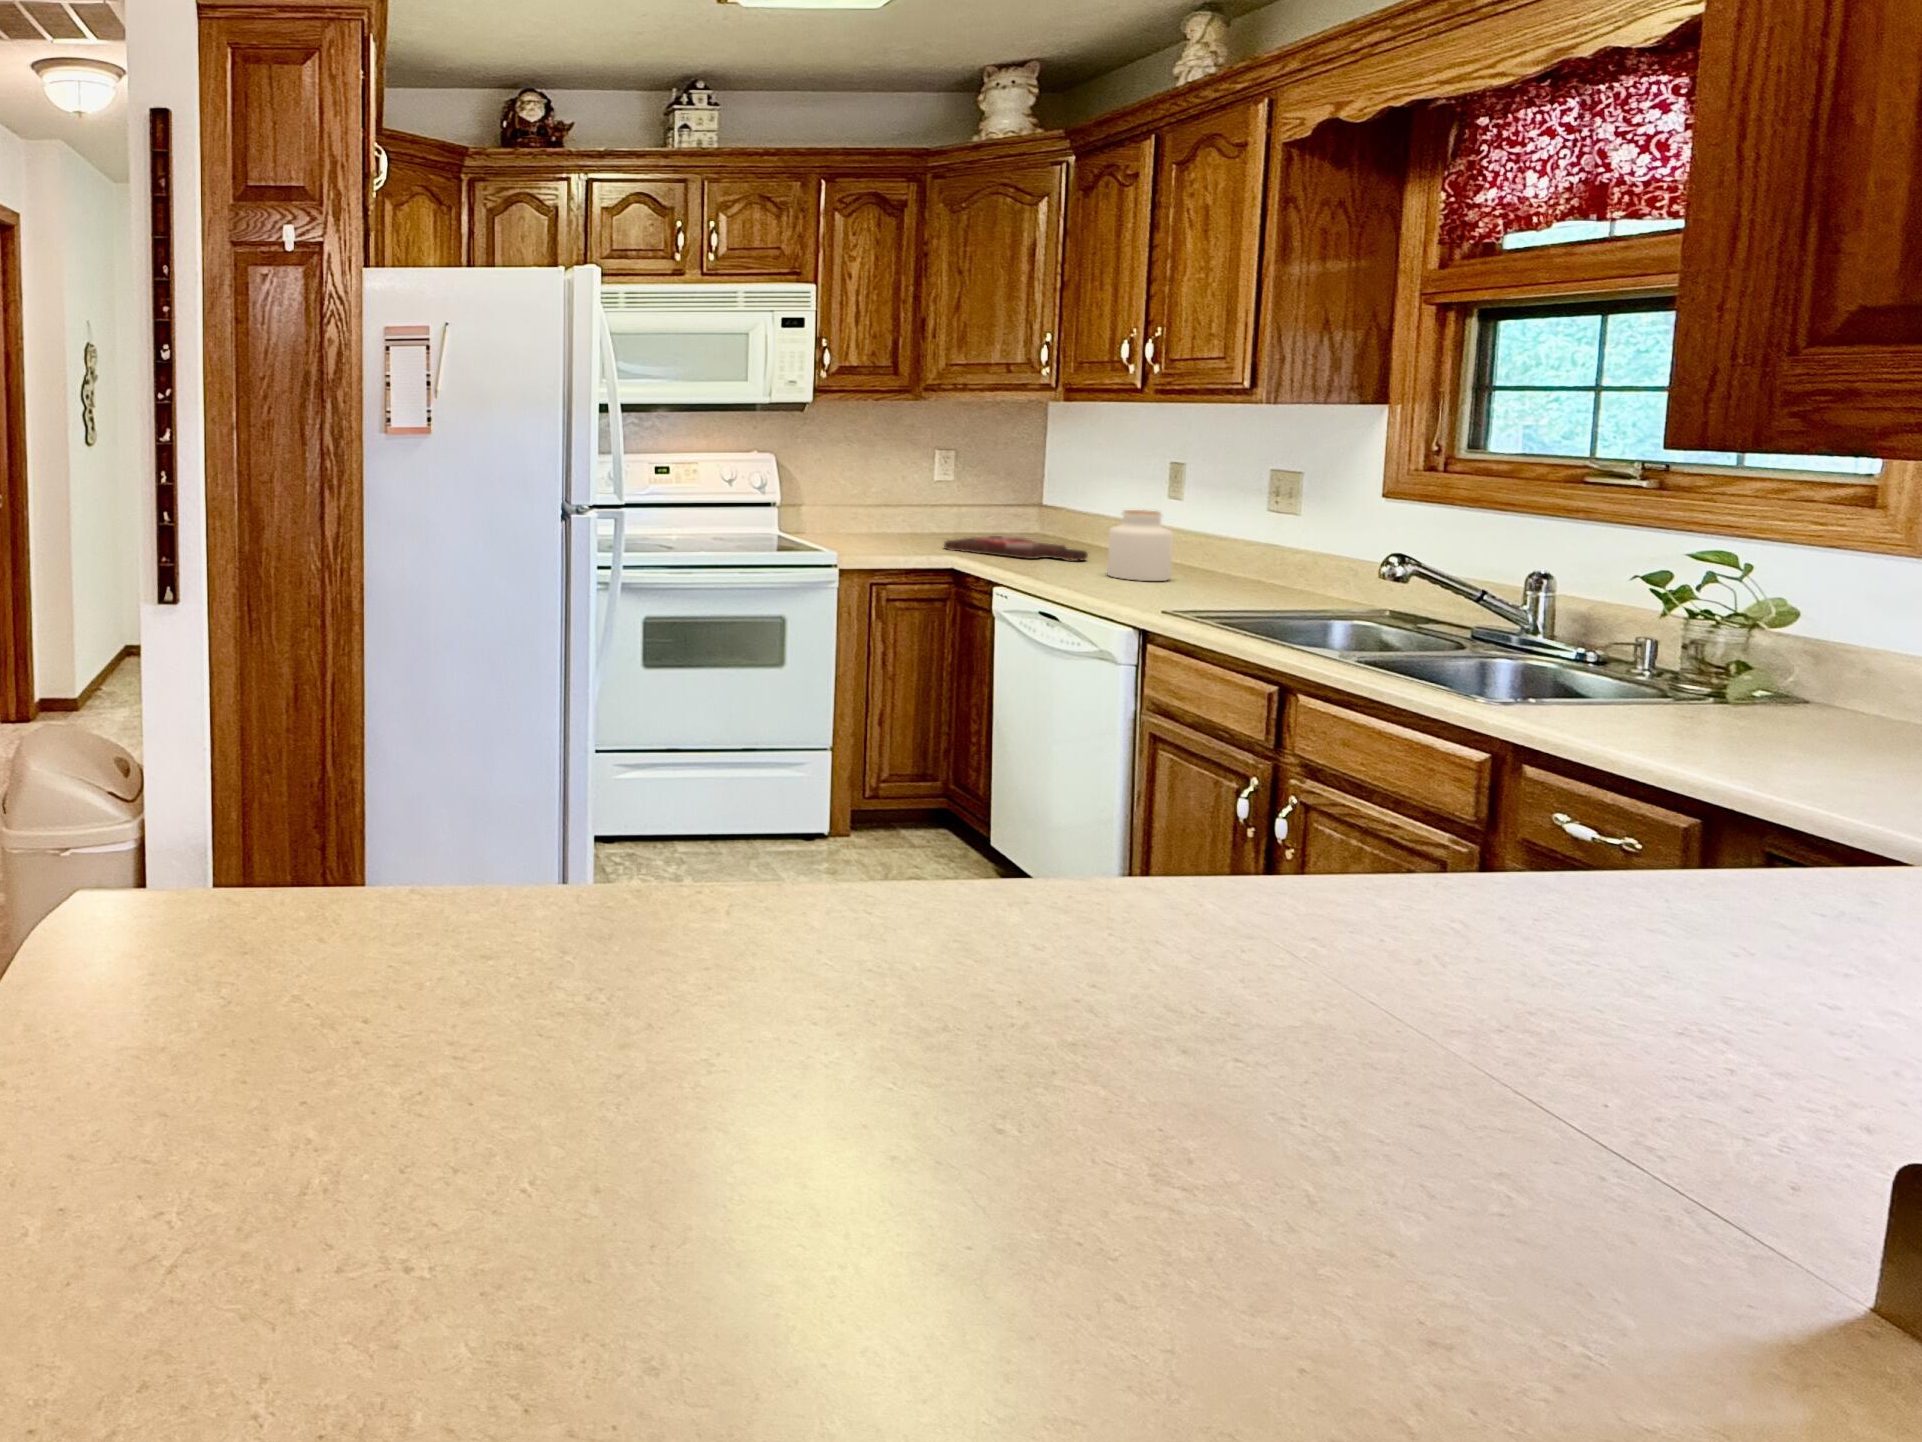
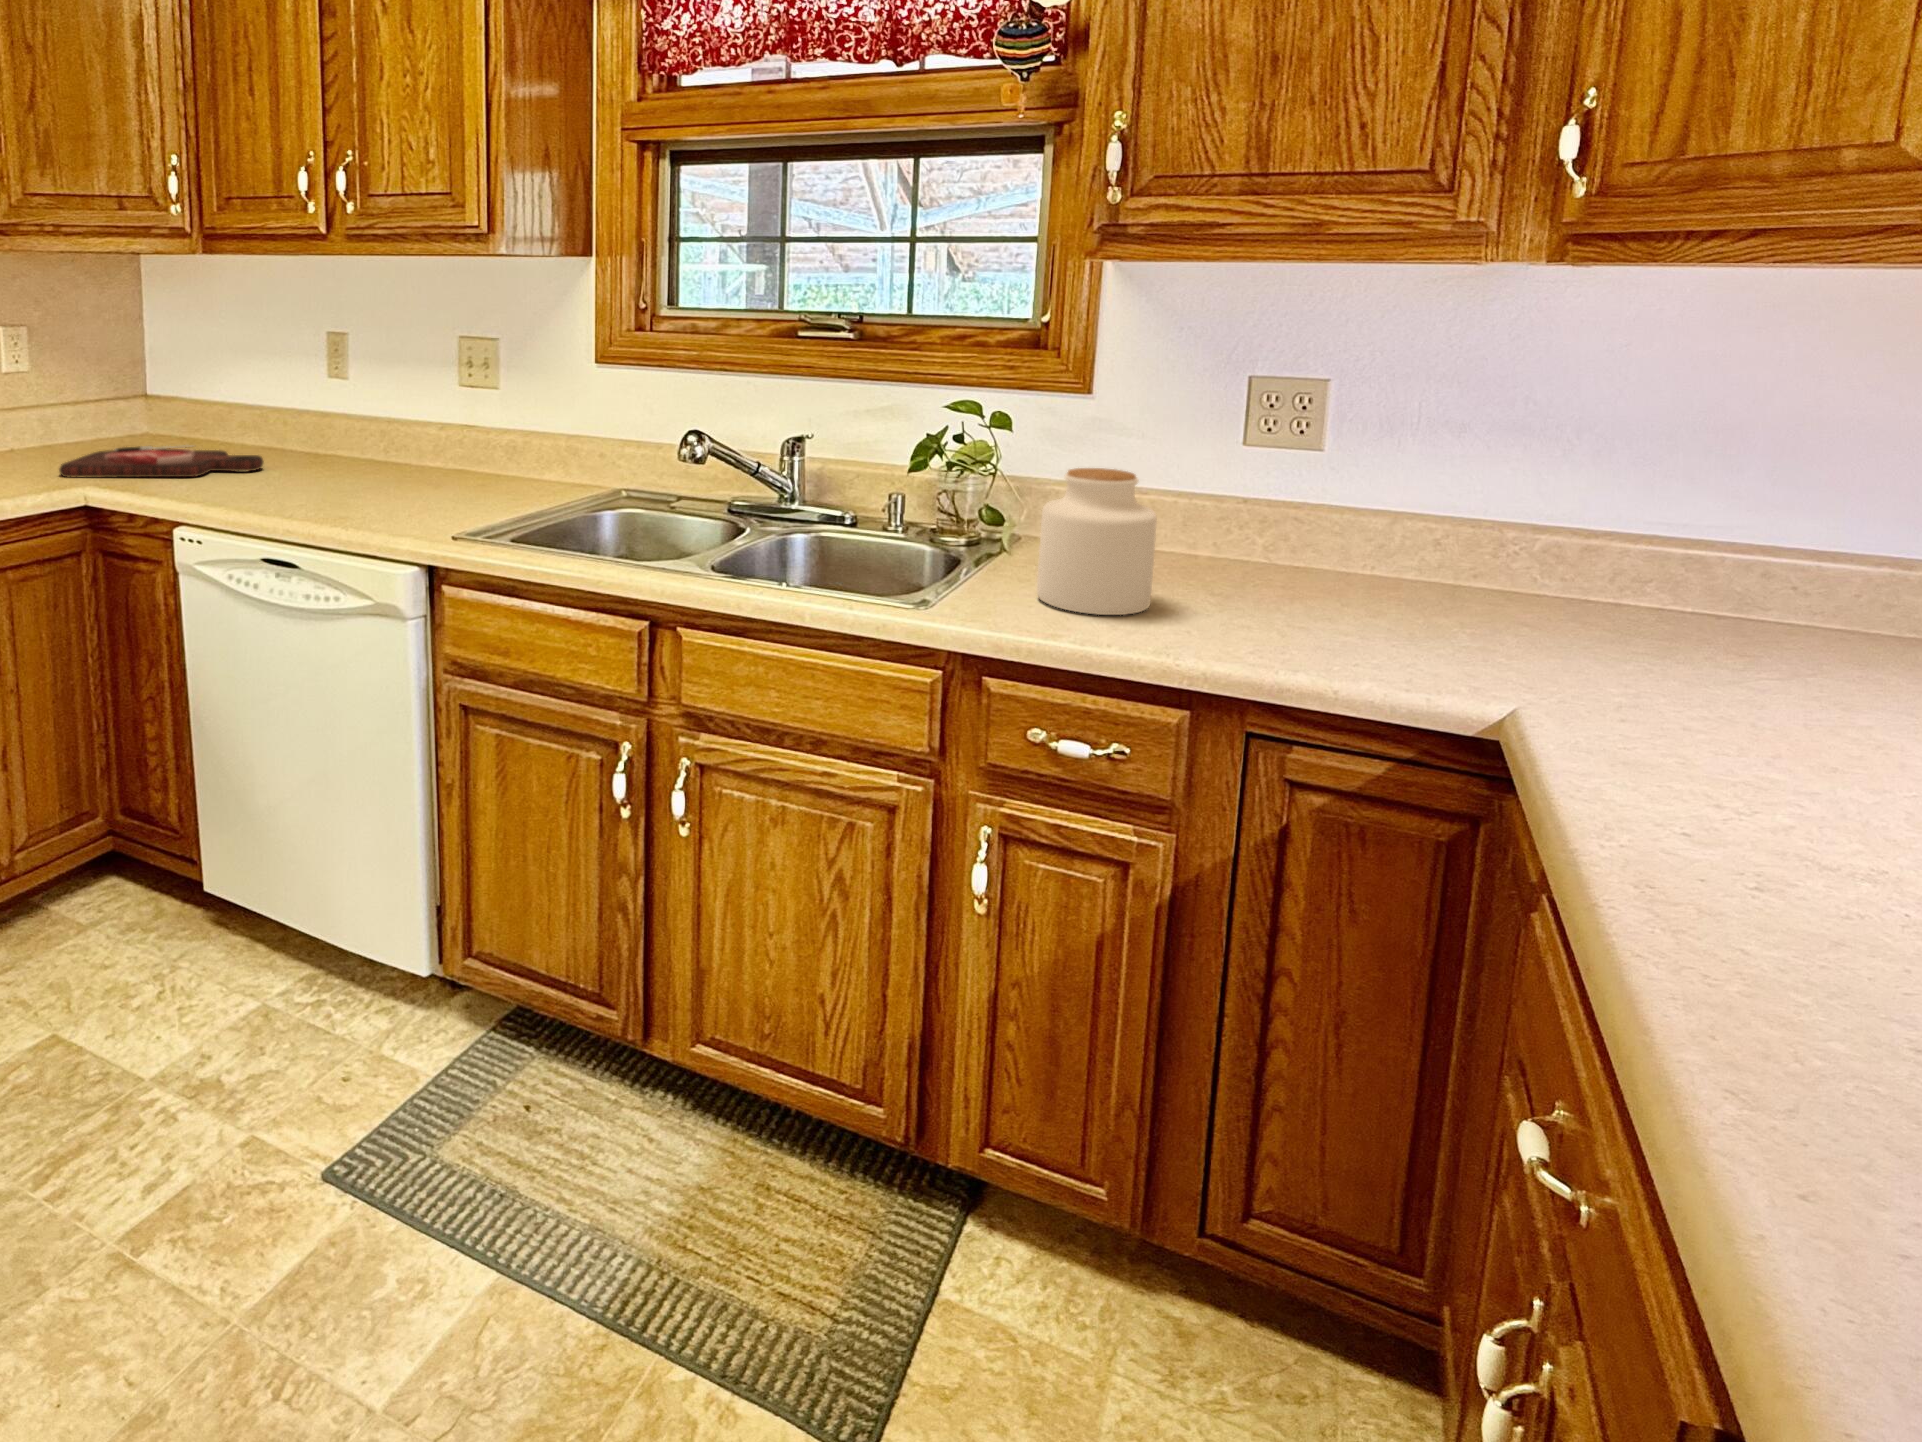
jar: present [1107,510,1173,581] -> present [1037,468,1157,615]

